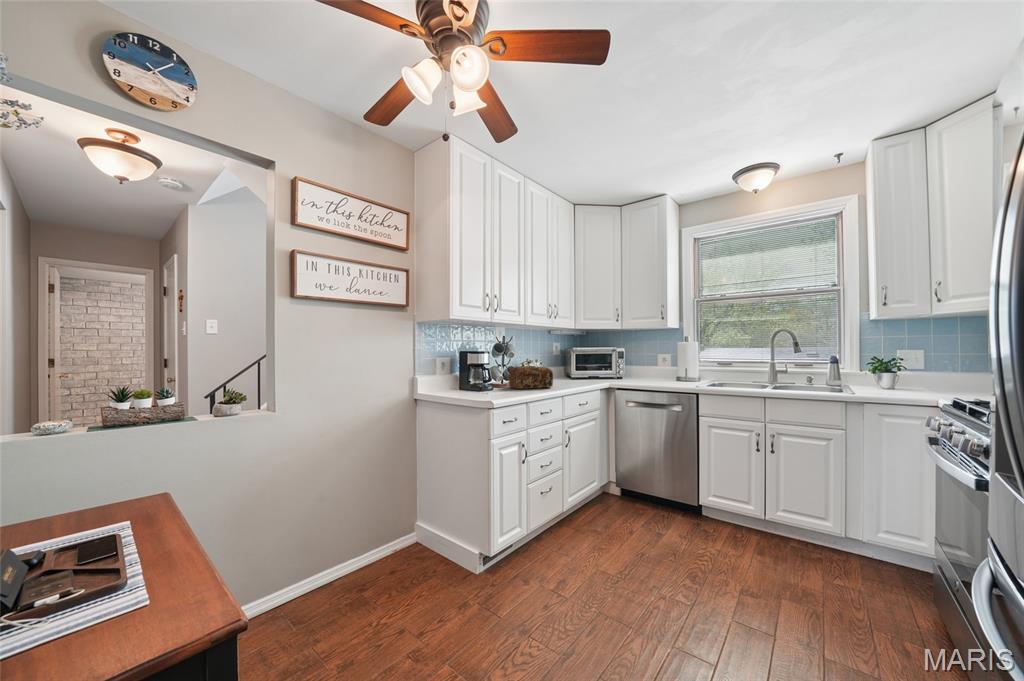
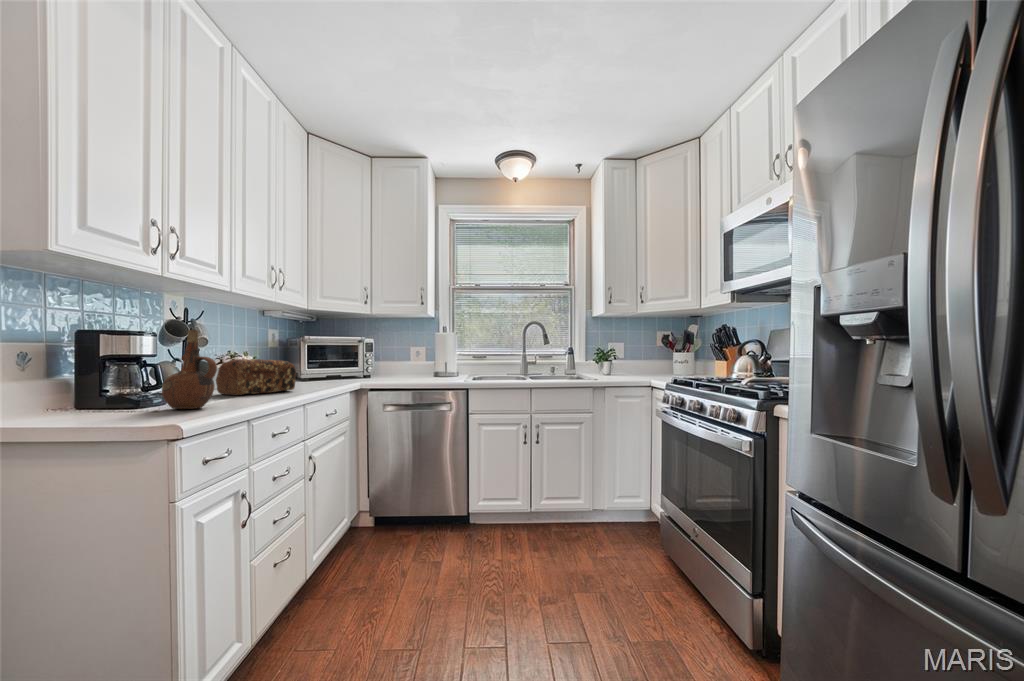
ceramic pitcher: none [468,353,493,398] -> present [162,330,217,409]

